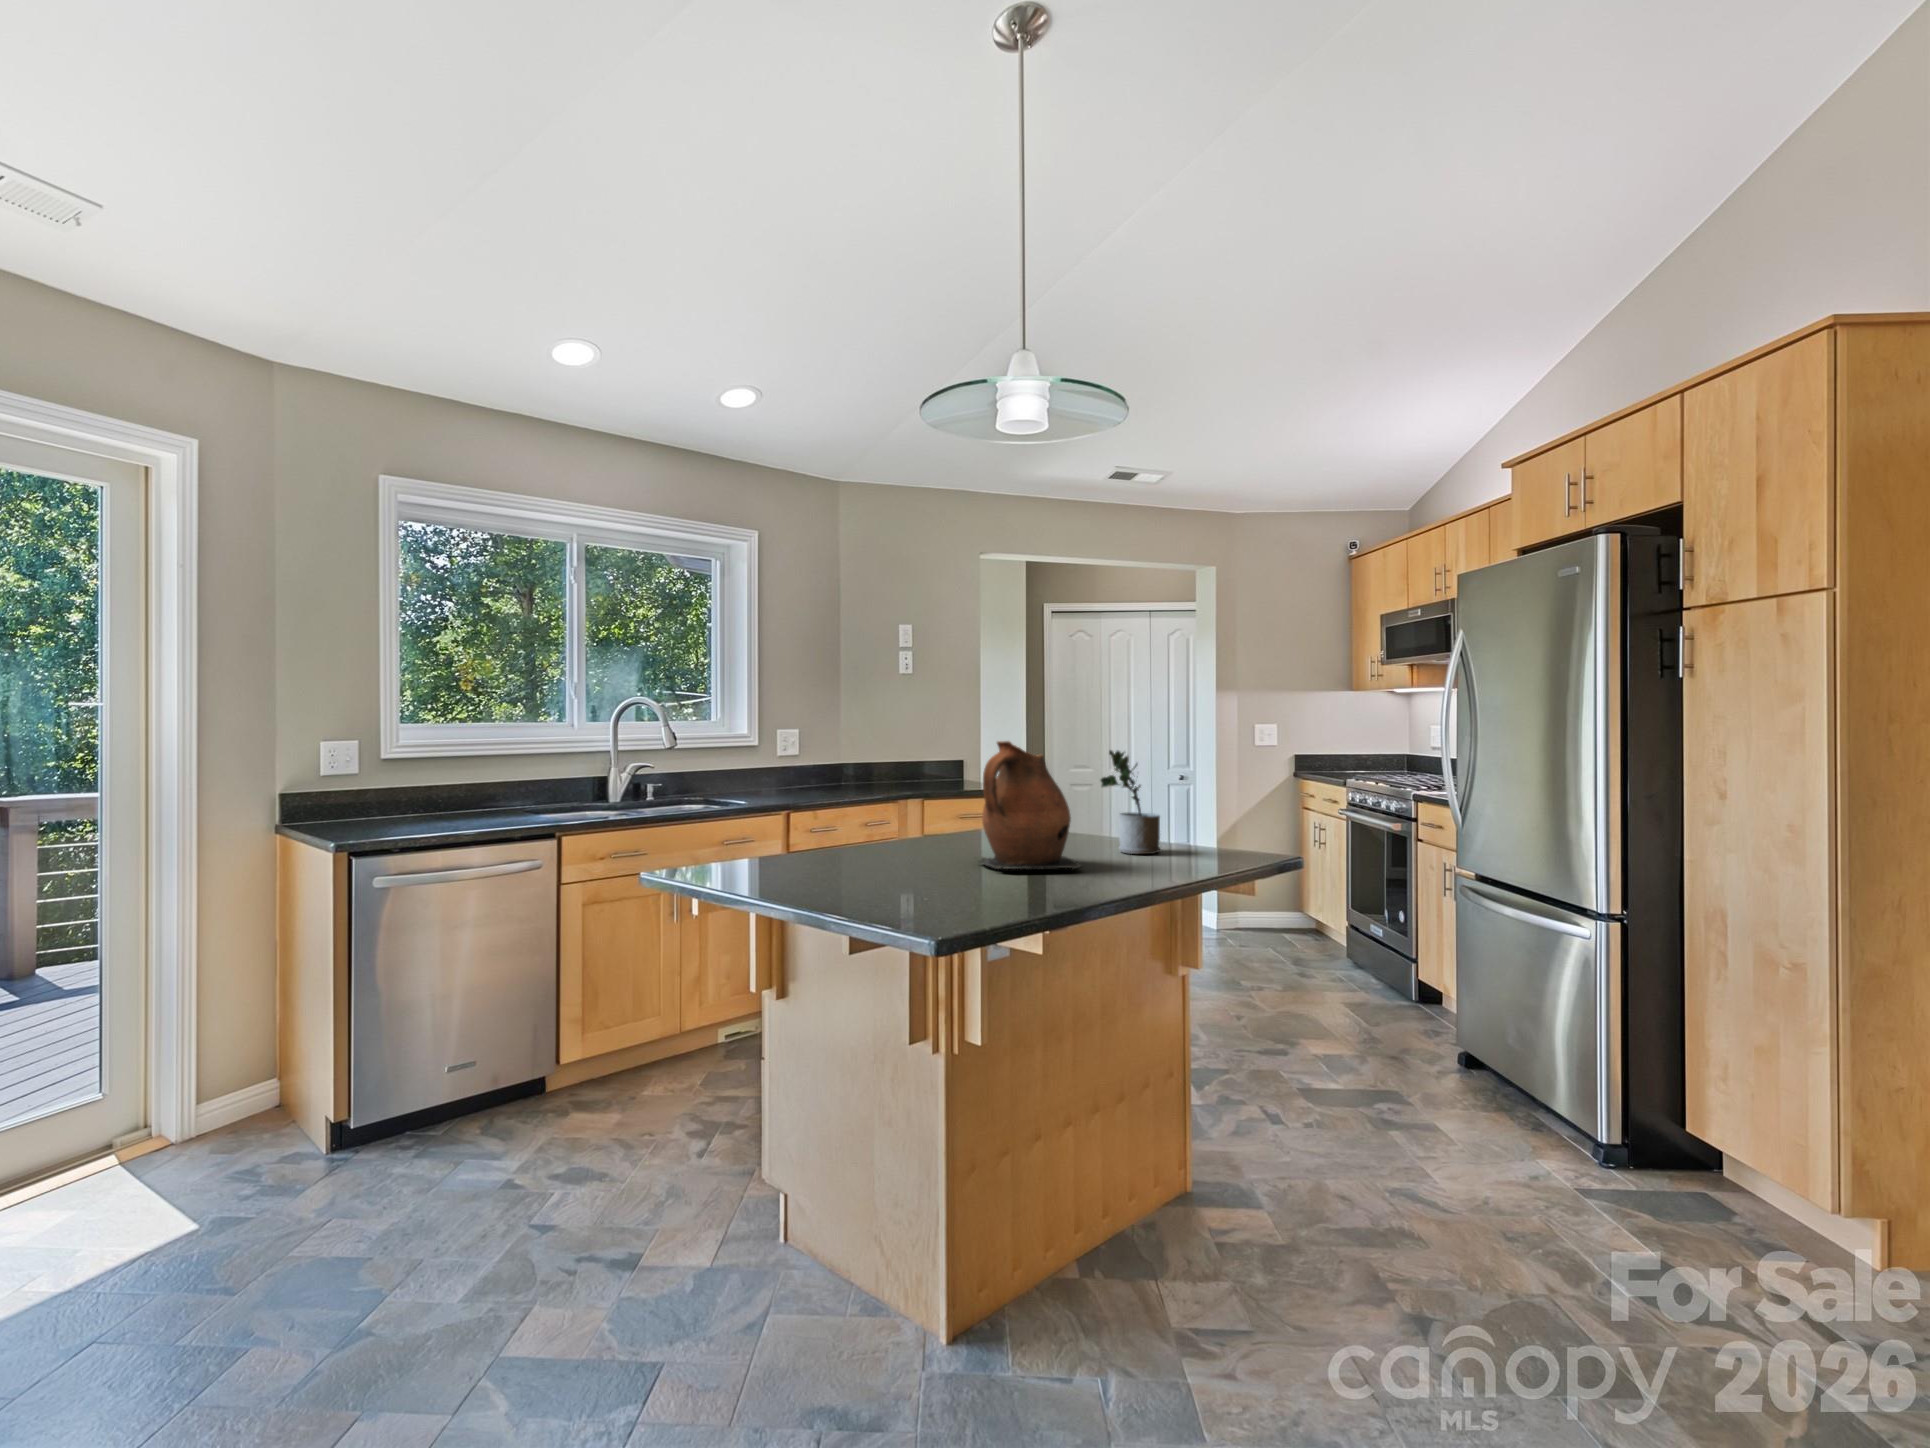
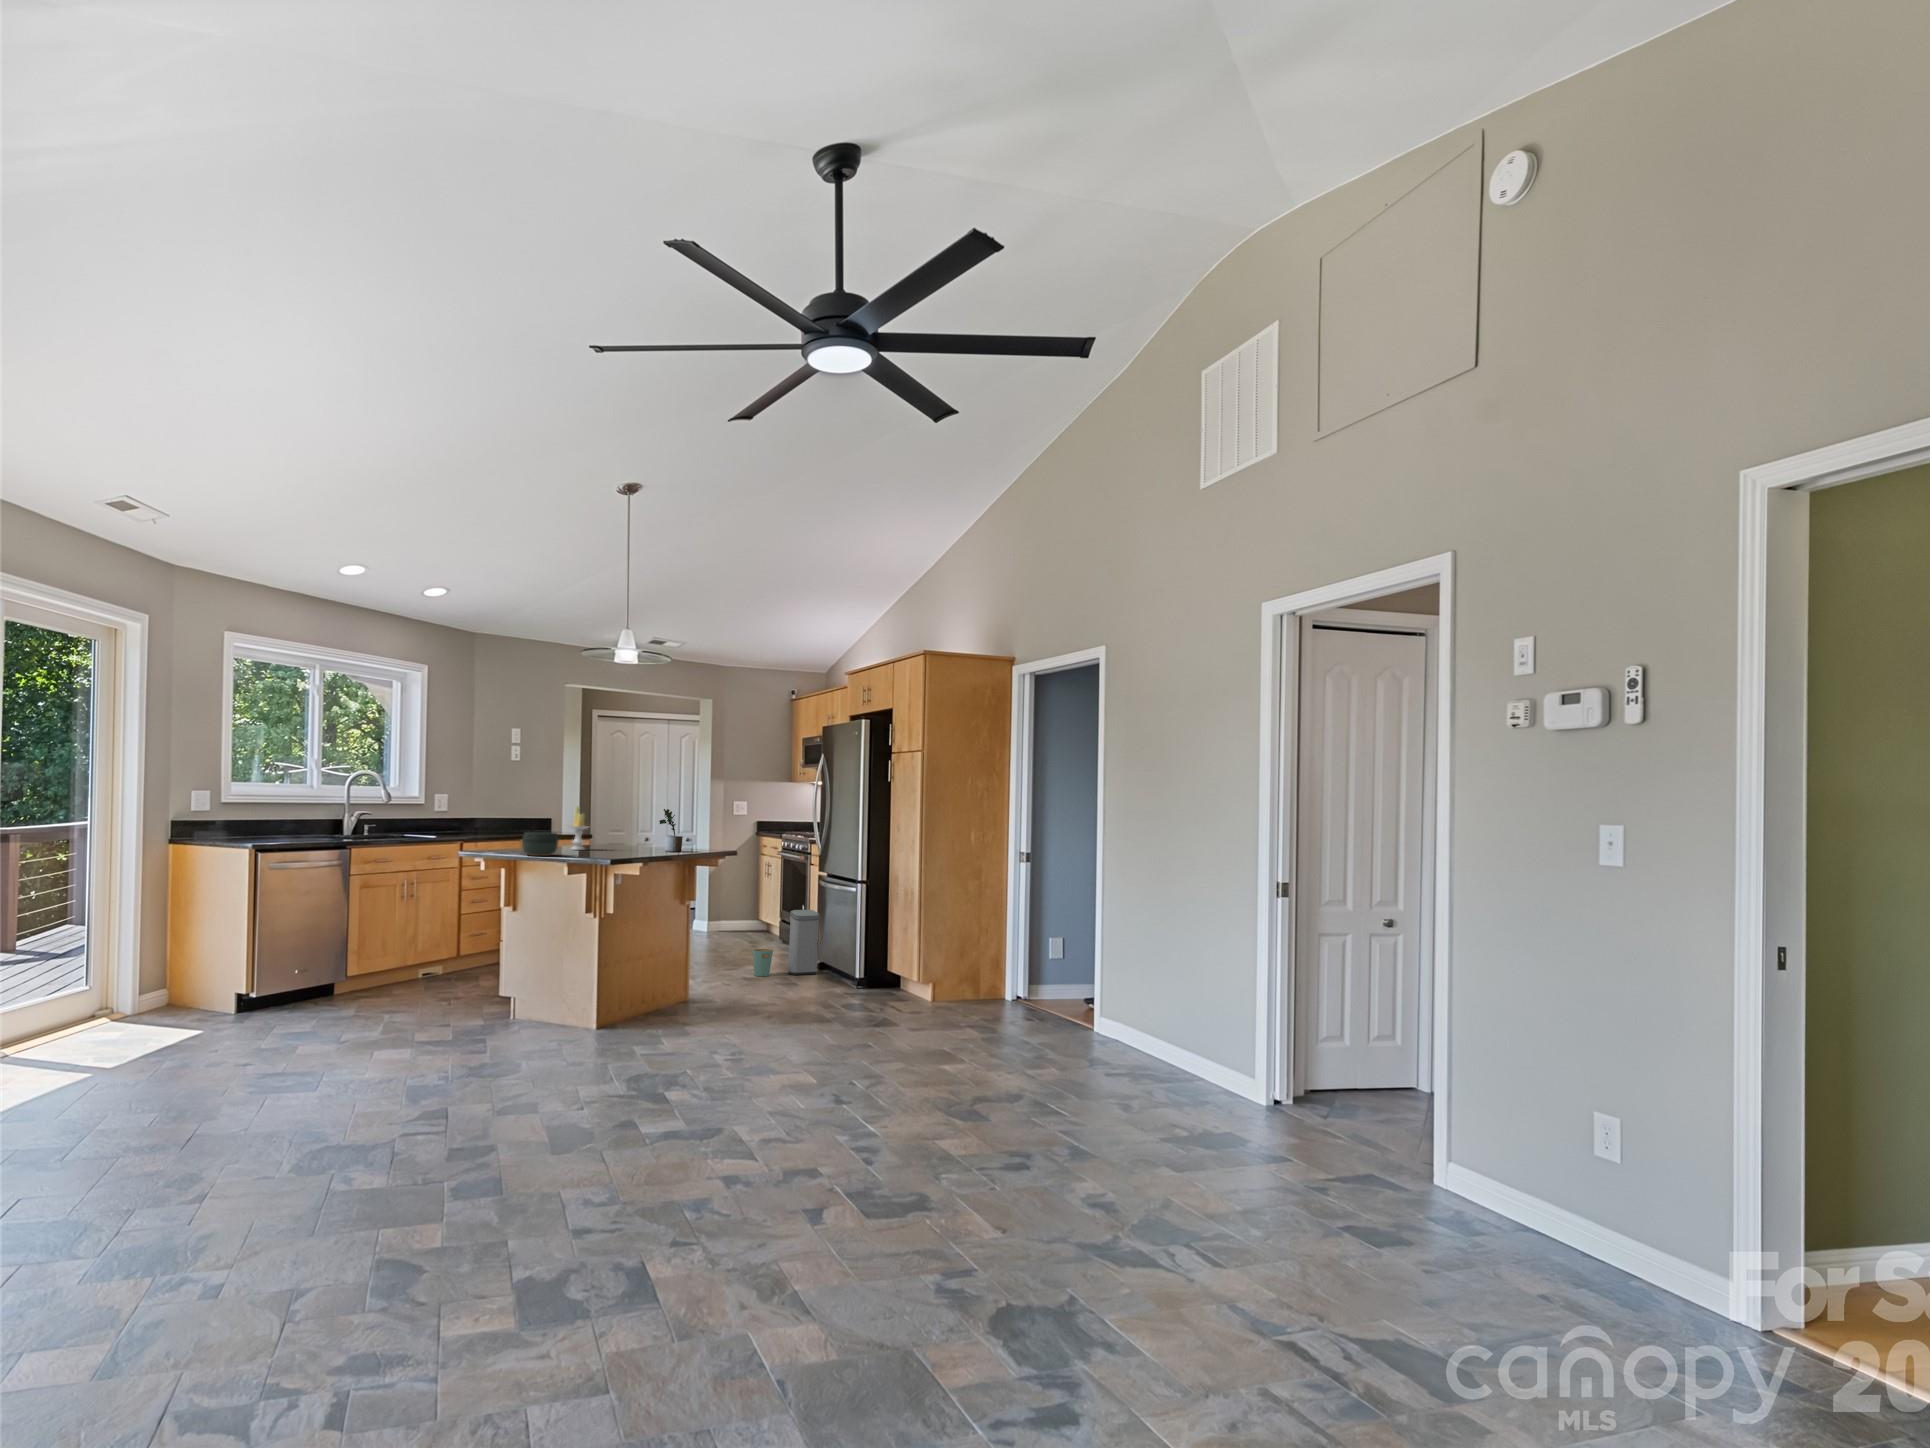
ceramic pitcher: present [980,741,1082,869] -> none [607,804,653,854]
candle: none [898,748,947,849] -> present [570,807,588,850]
bowl: none [751,817,839,882] -> present [522,832,559,856]
trash can: none [1329,954,1480,1101] -> present [752,910,819,976]

